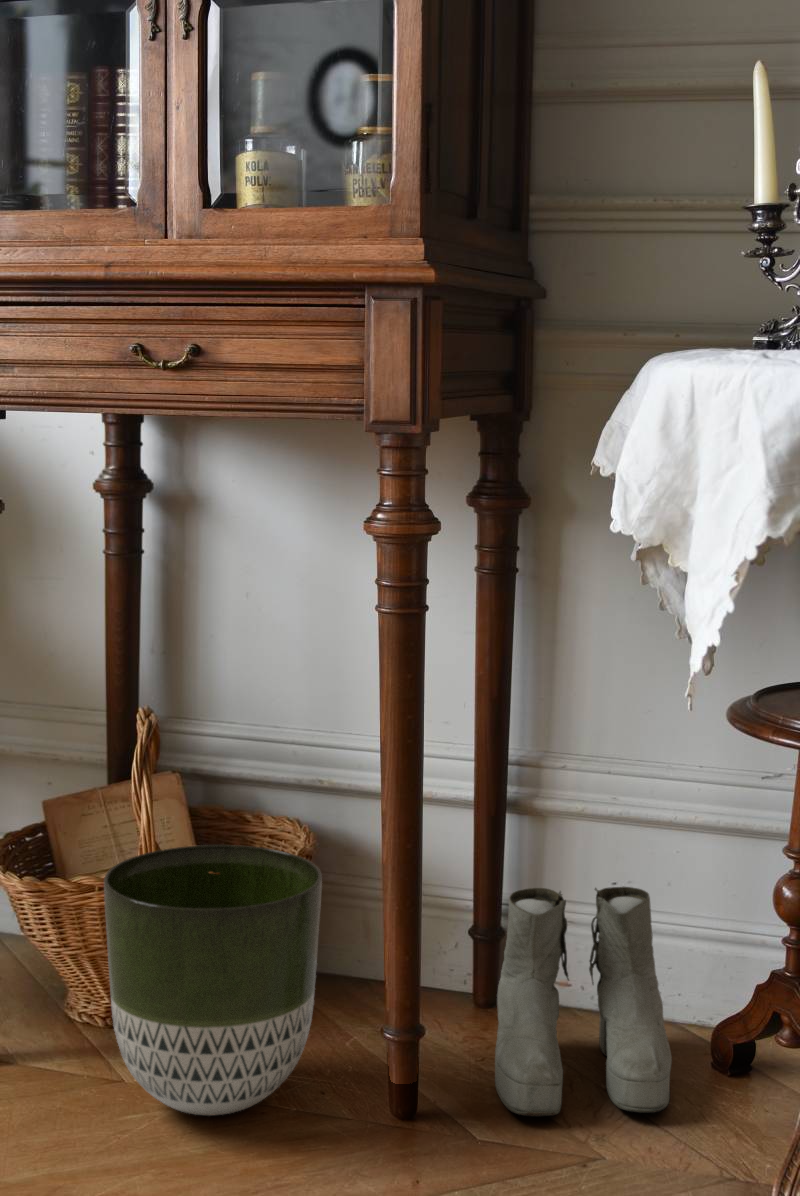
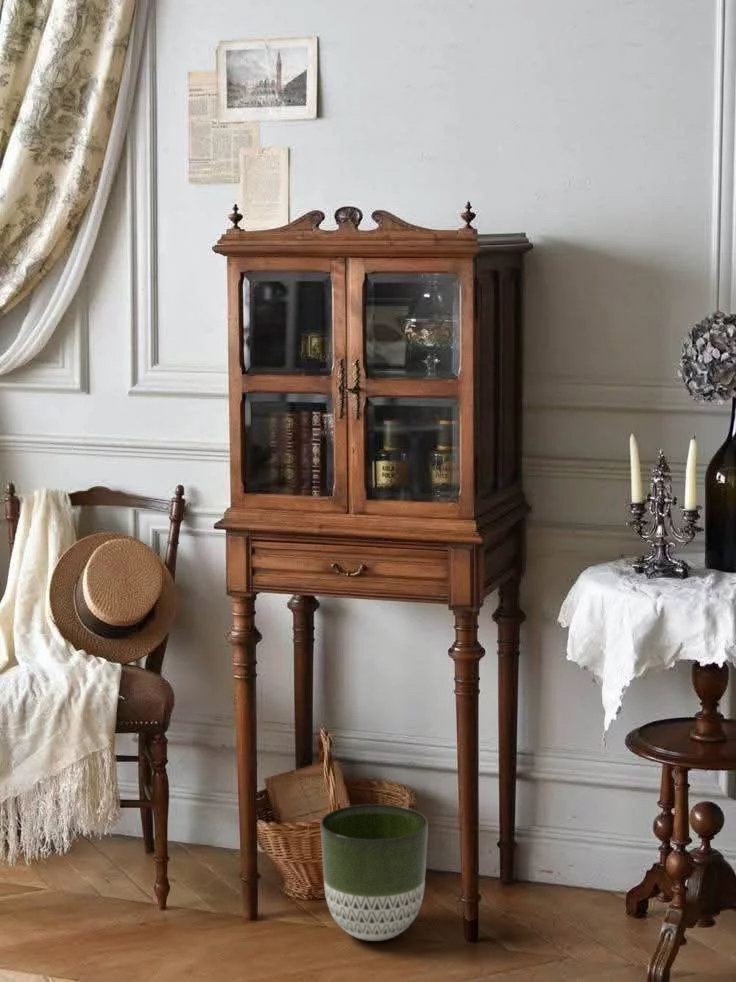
boots: present [495,886,672,1116] -> none [515,821,604,938]

